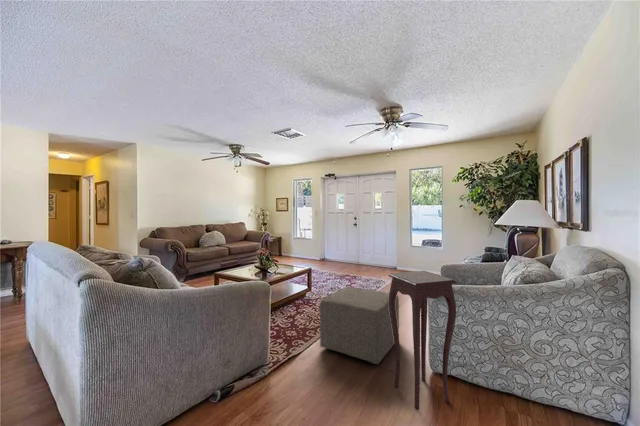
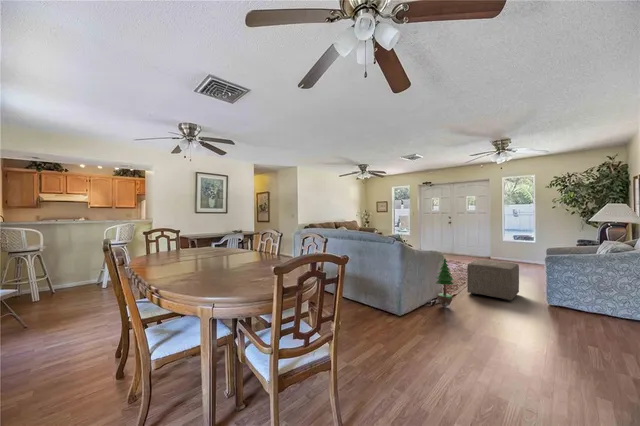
side table: present [388,271,457,410] -> none [522,245,569,317]
potted tree: none [234,302,269,398] -> present [436,258,454,307]

